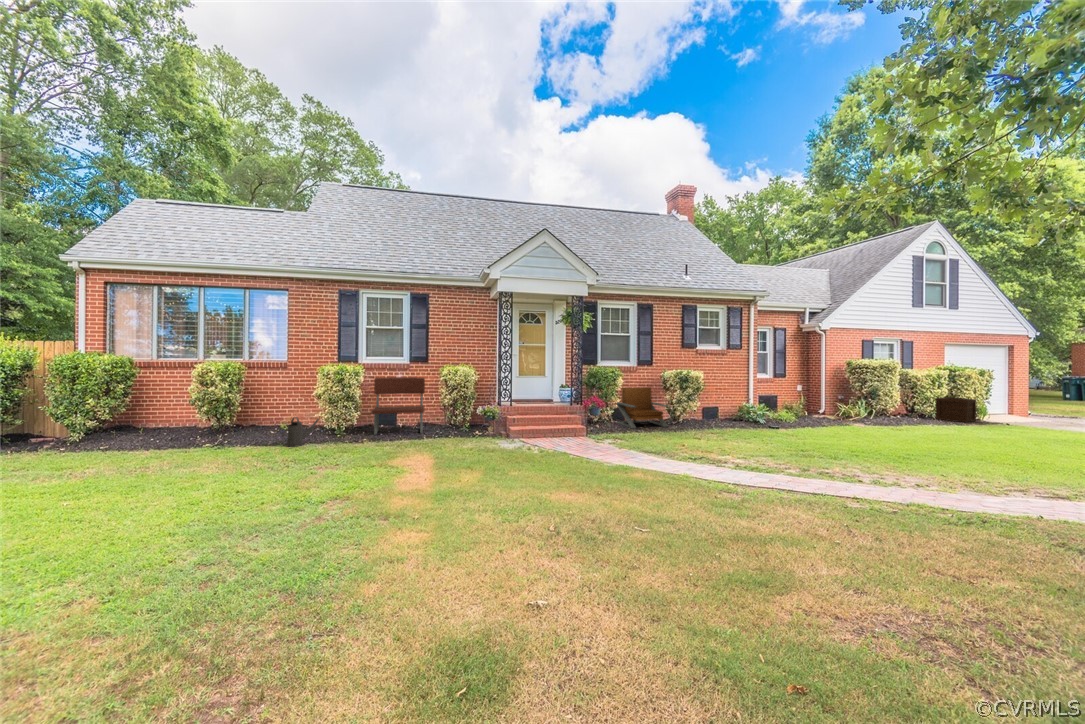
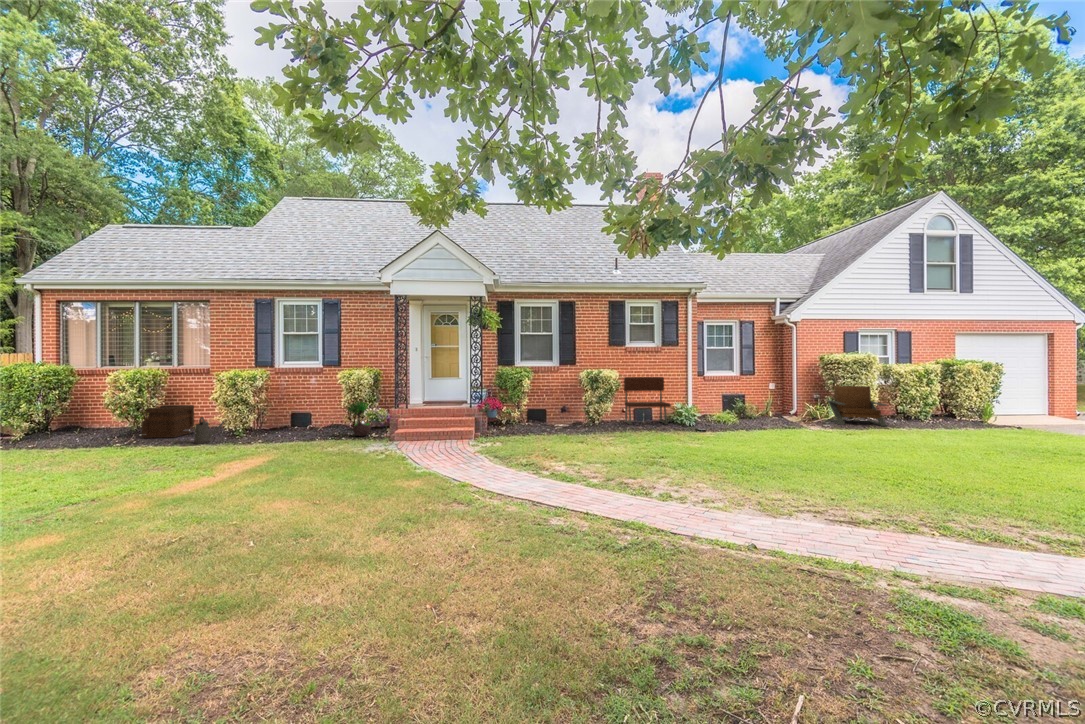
bench: present [371,377,425,435] -> present [624,377,671,425]
lounge chair: present [616,387,668,428] -> present [828,386,887,426]
potted tree: none [452,396,476,436] -> present [348,401,371,436]
wooden crate: present [935,397,976,422] -> present [142,405,195,438]

